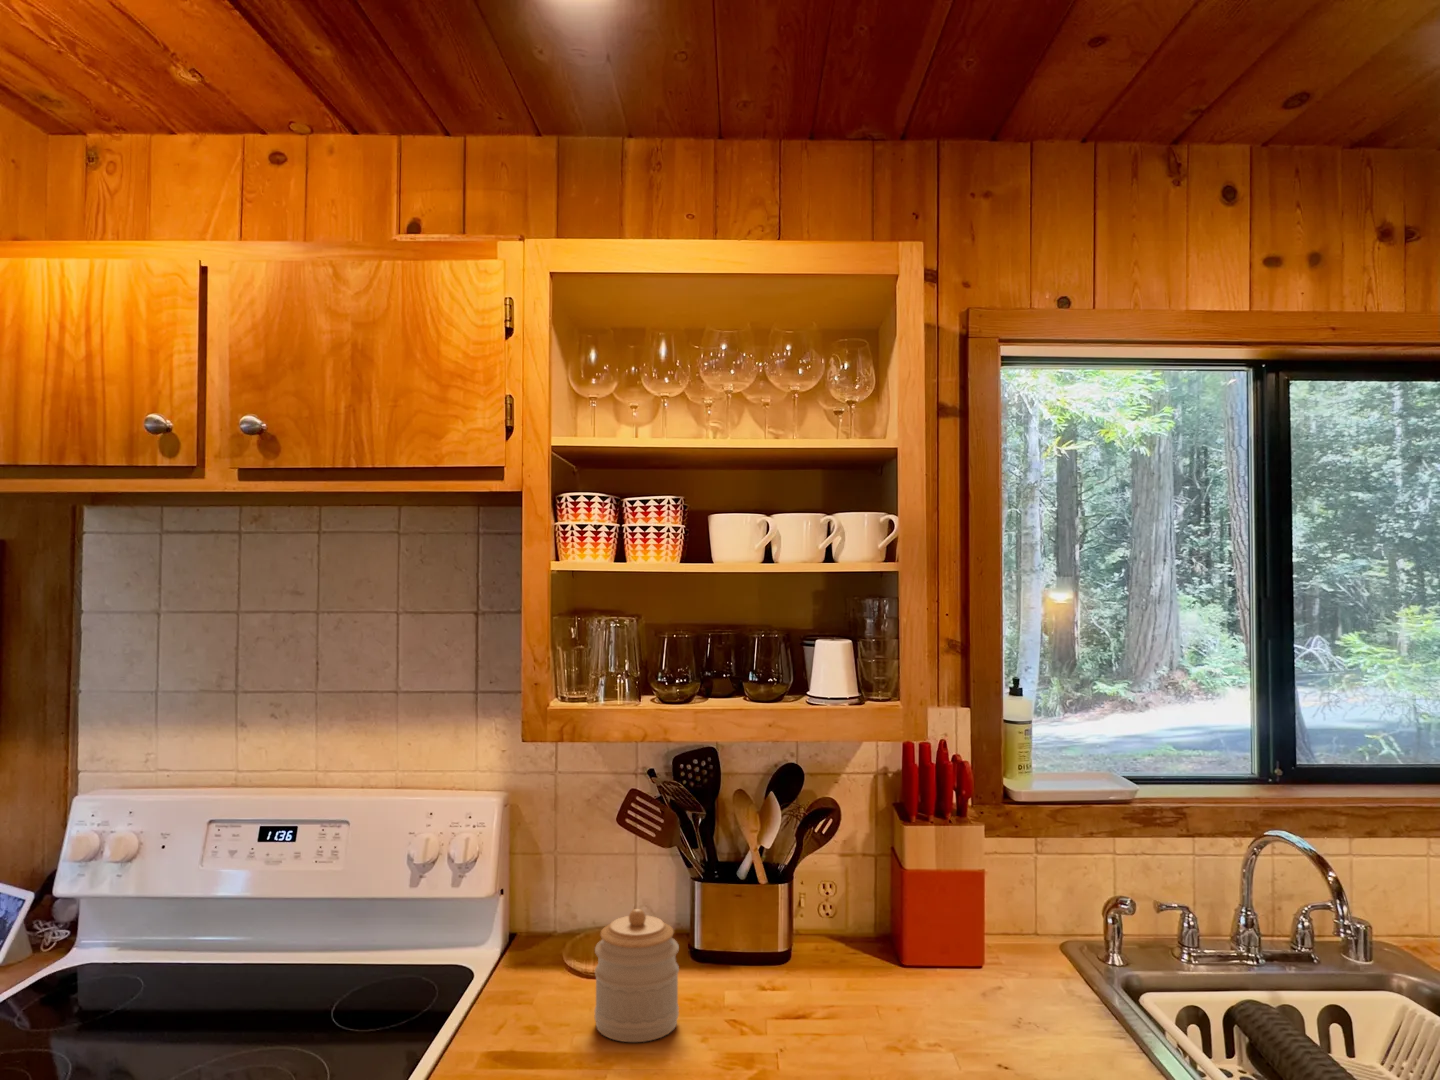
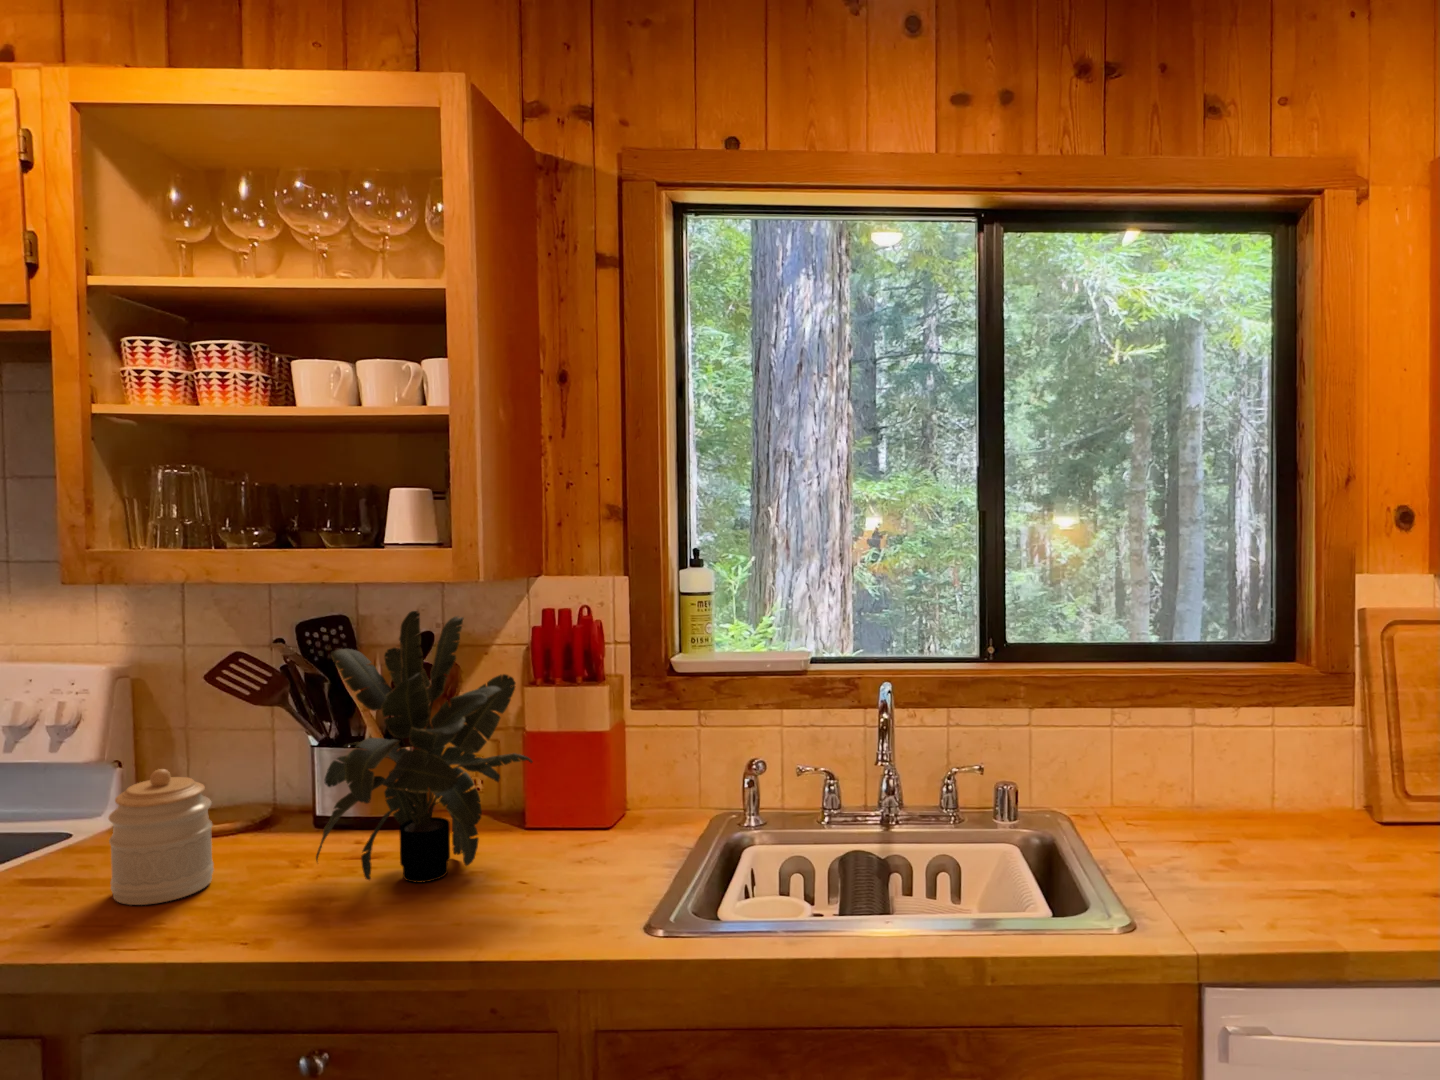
potted plant: none [753,753,980,1014] -> present [316,611,532,883]

